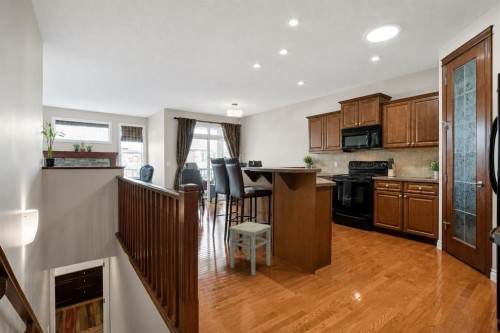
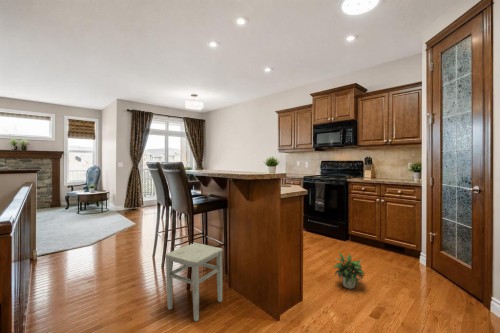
potted plant: none [357,234,384,263] -> present [334,252,364,289]

